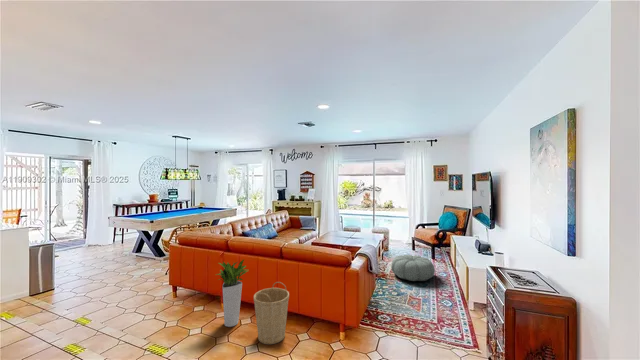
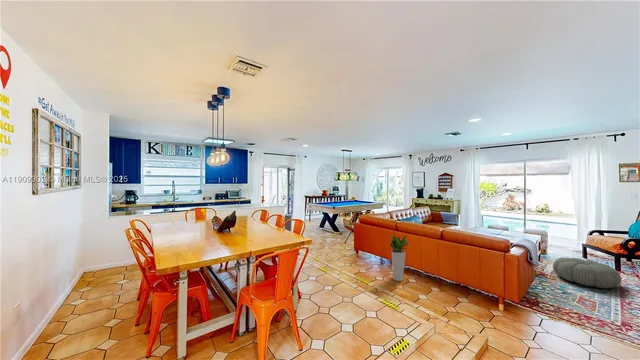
basket: present [253,282,289,344] -> none [417,255,447,299]

